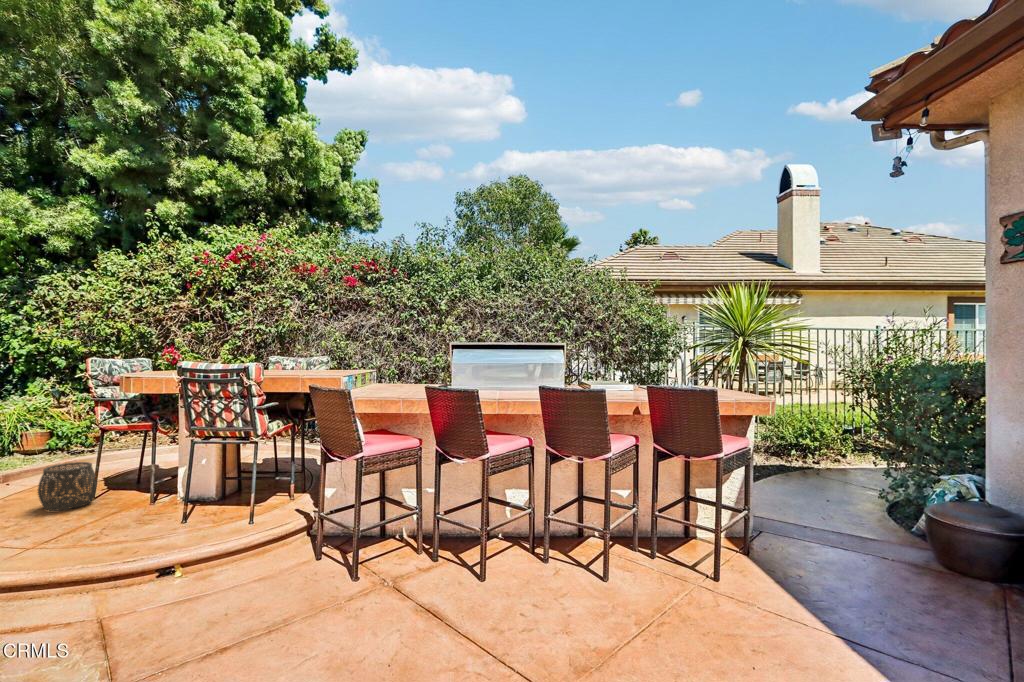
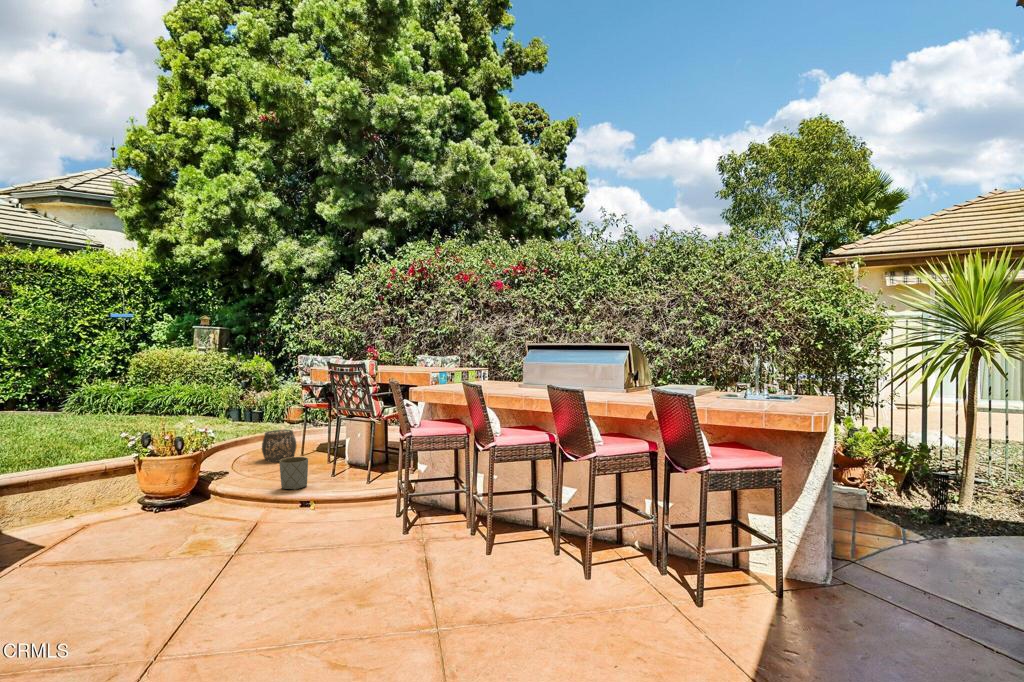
planter: none [109,501,156,551] -> present [279,457,308,490]

